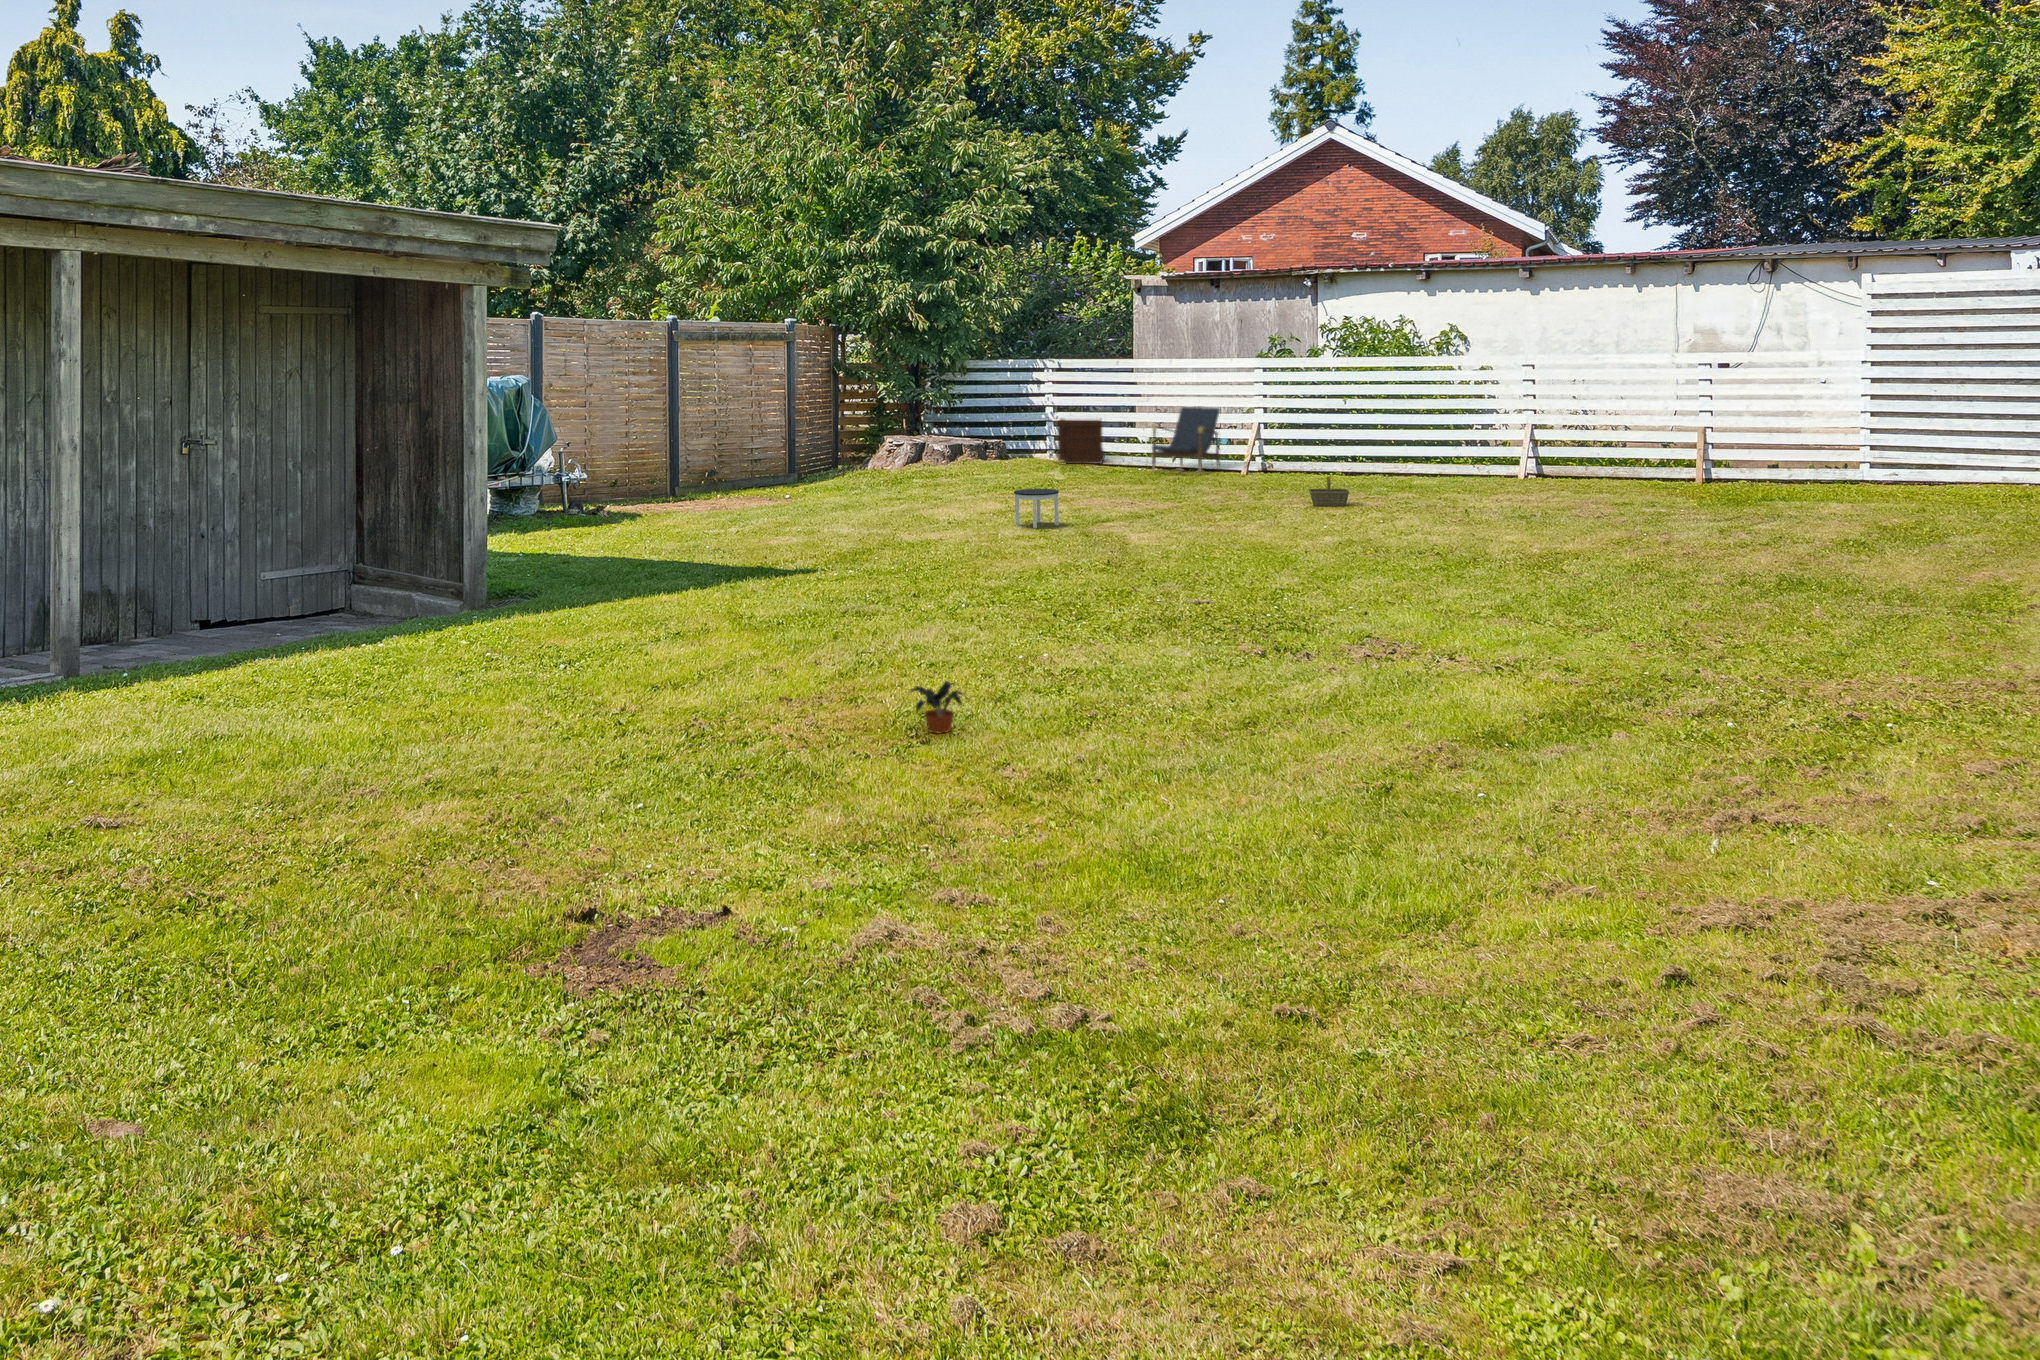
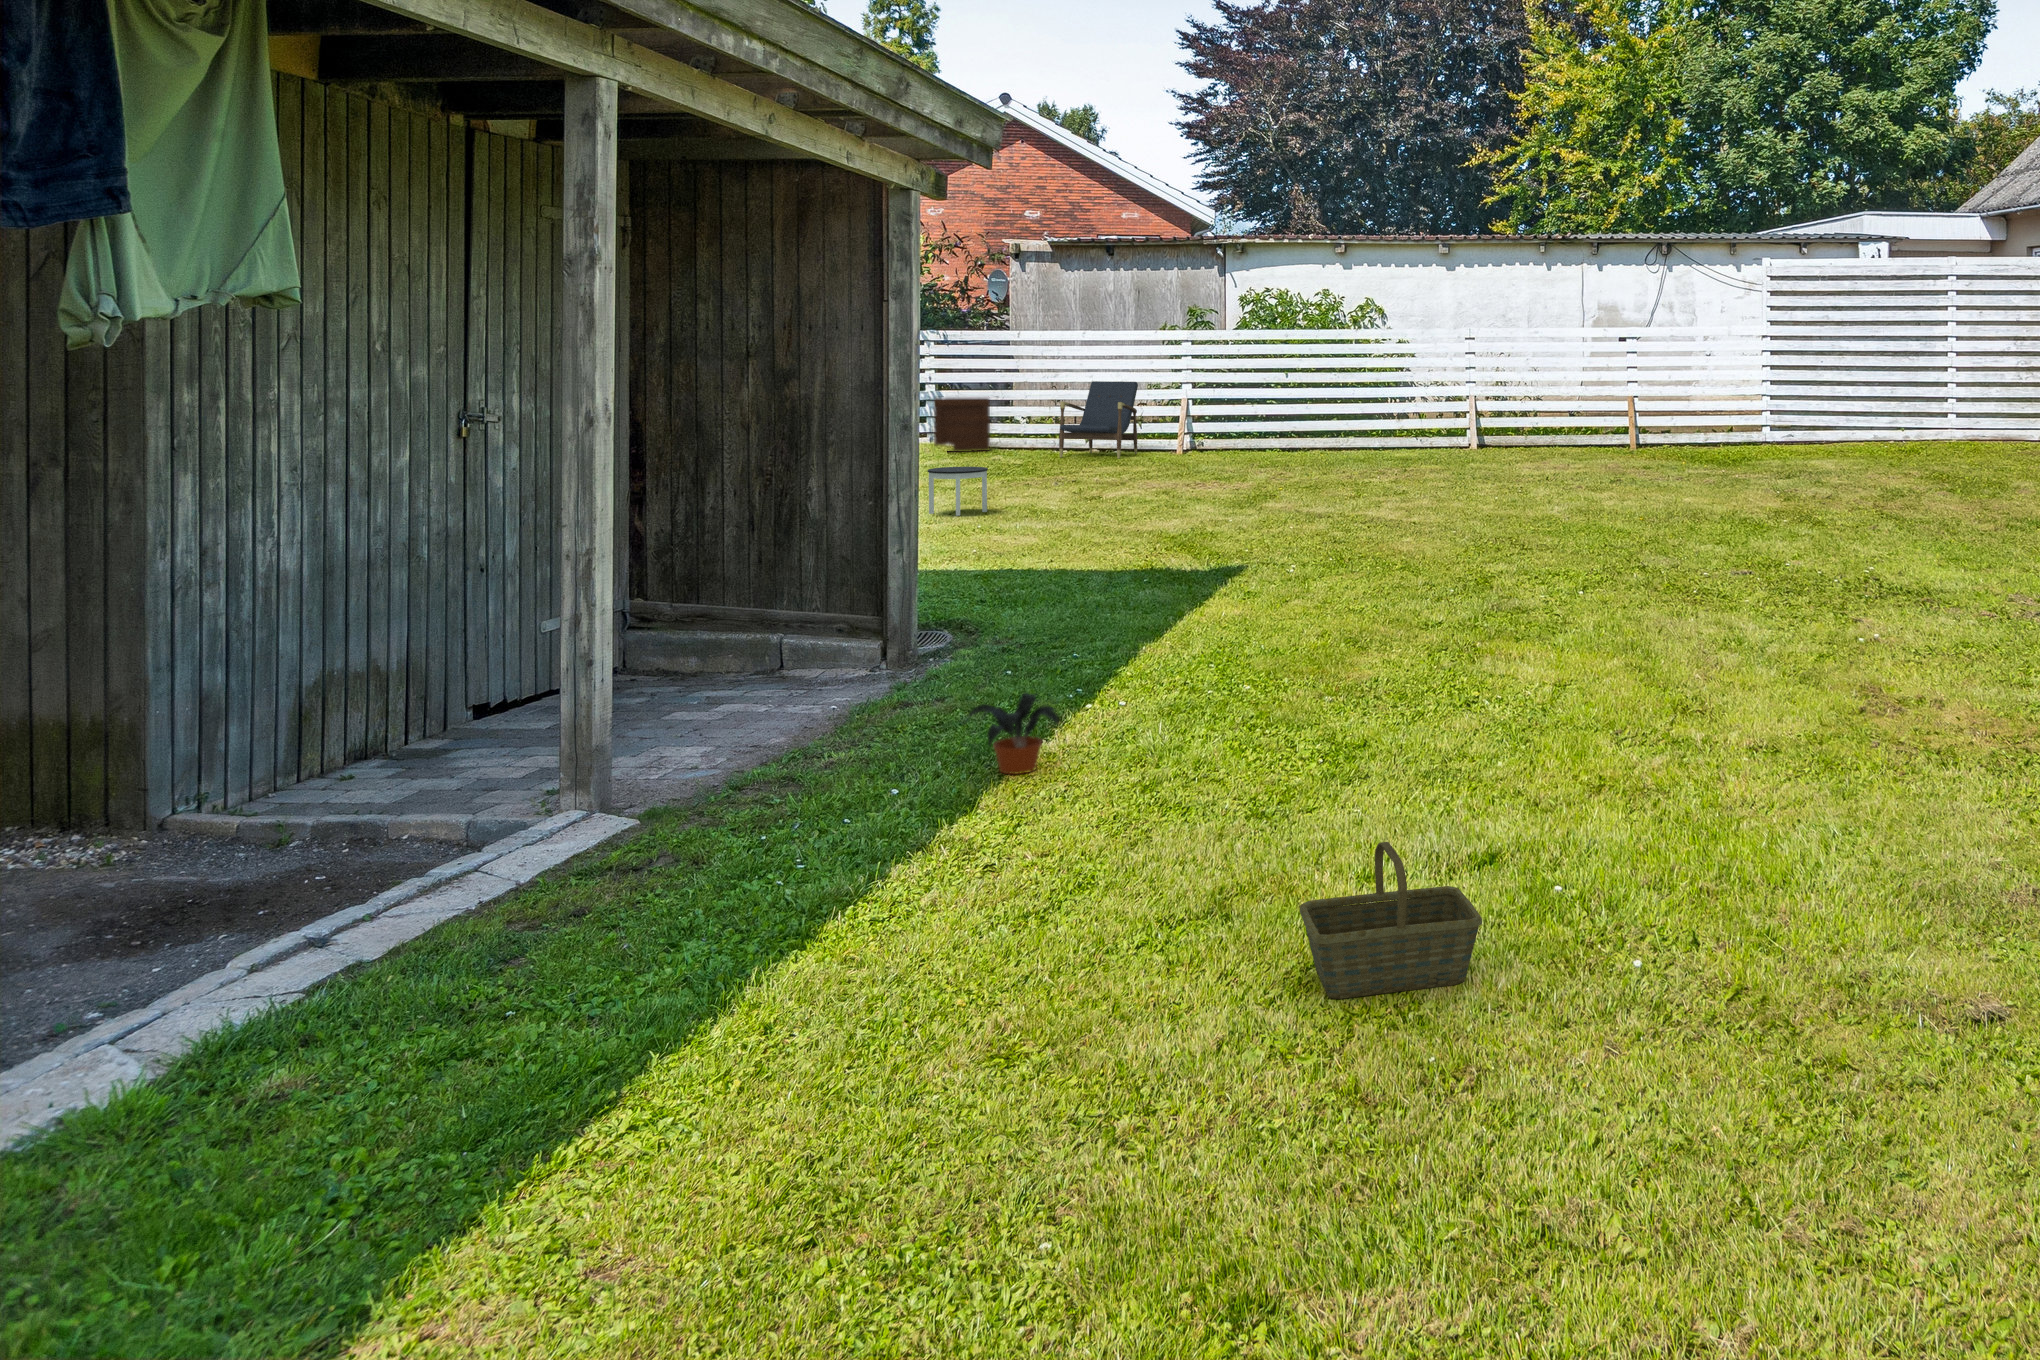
basket: present [1309,476,1349,506] -> present [1300,842,1482,999]

